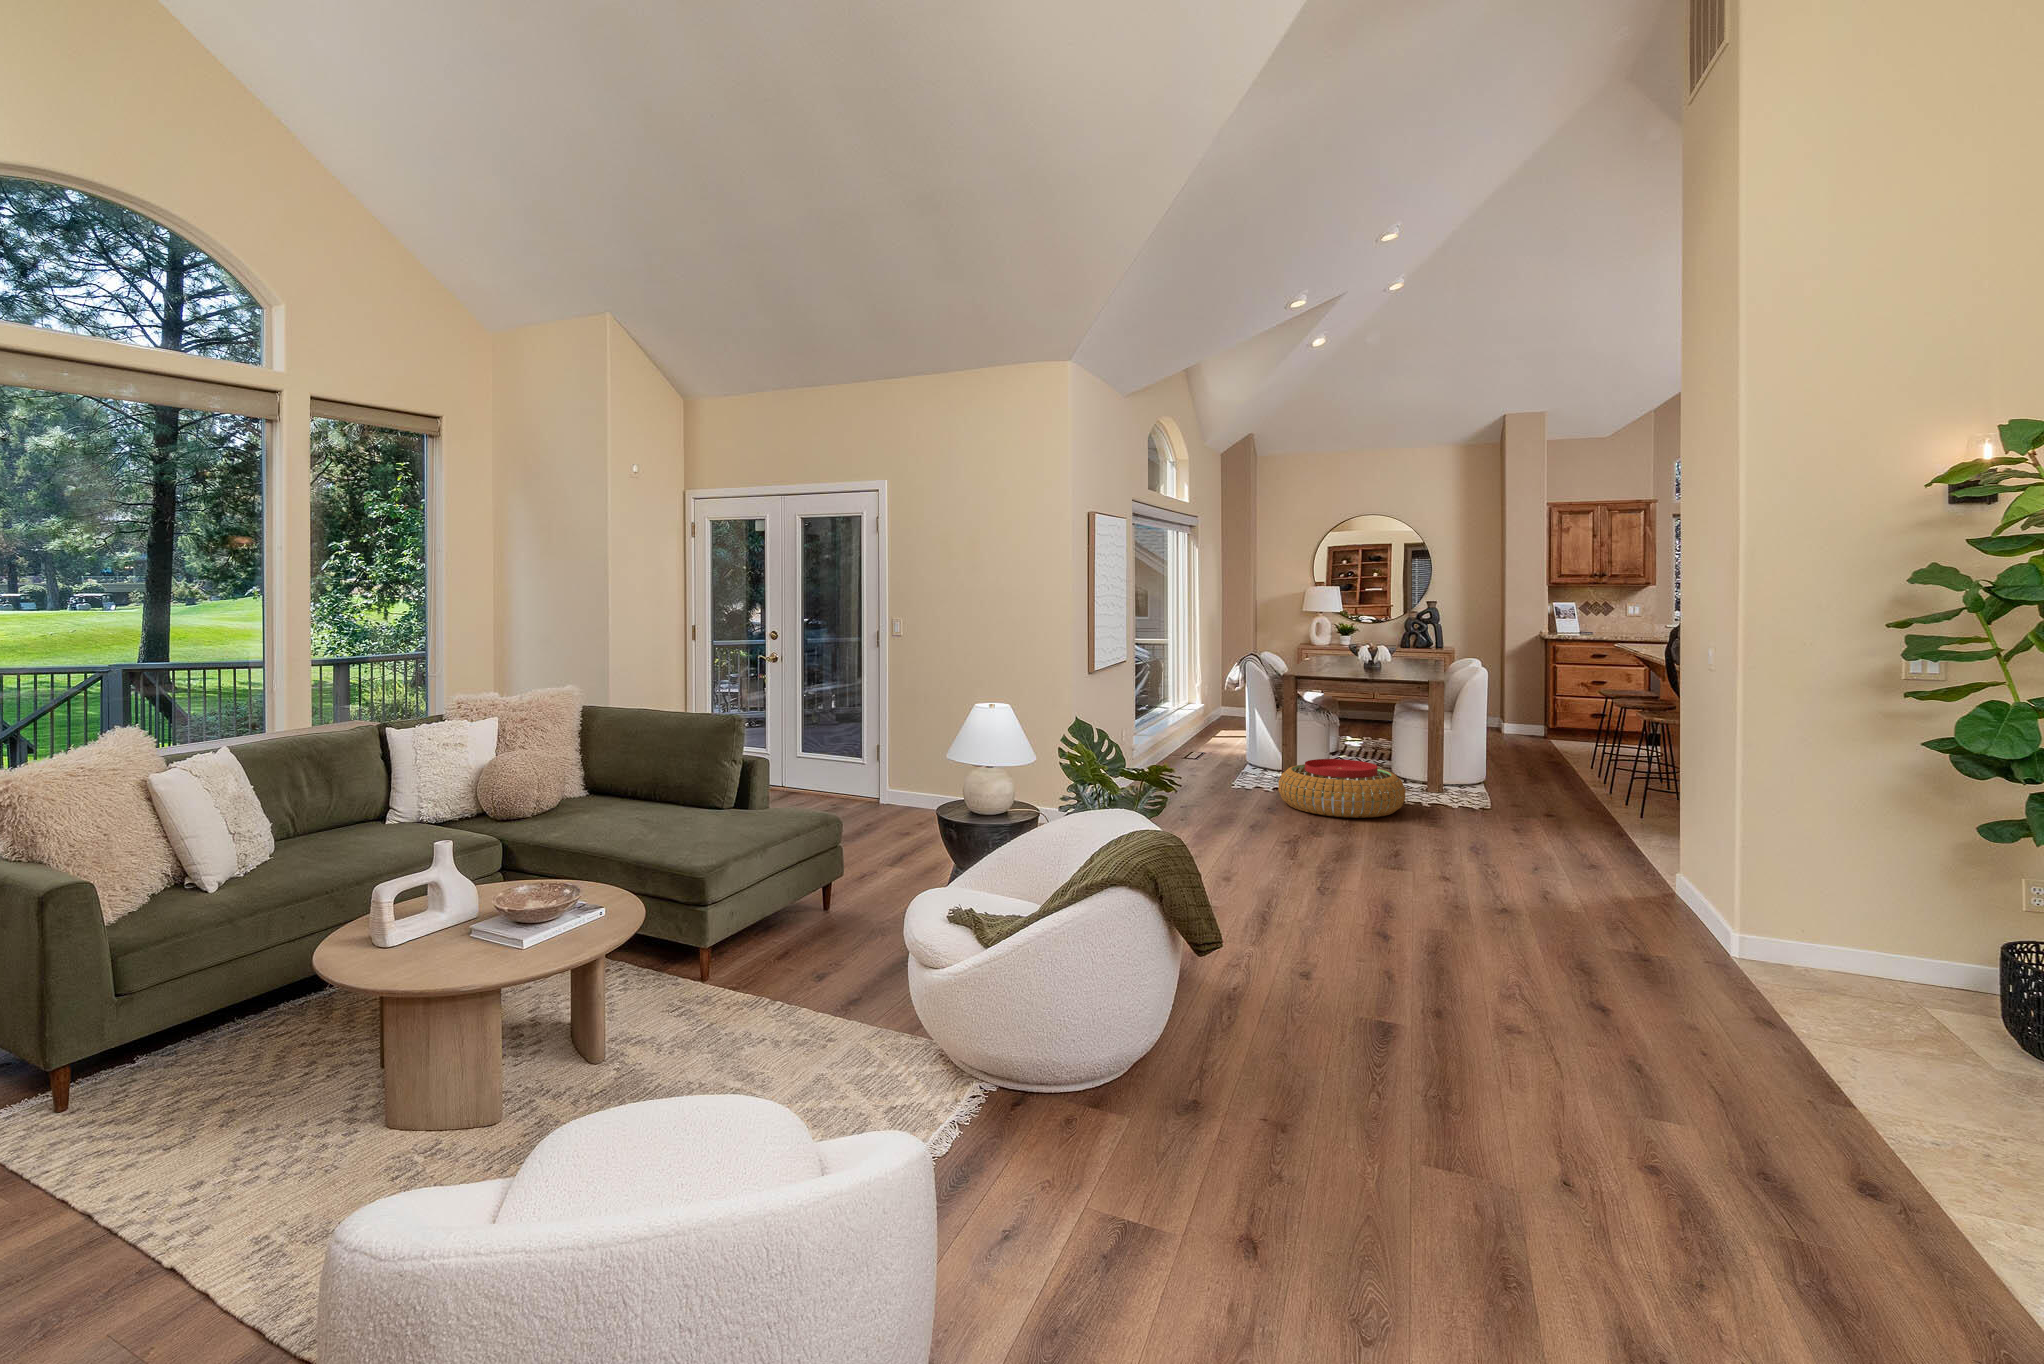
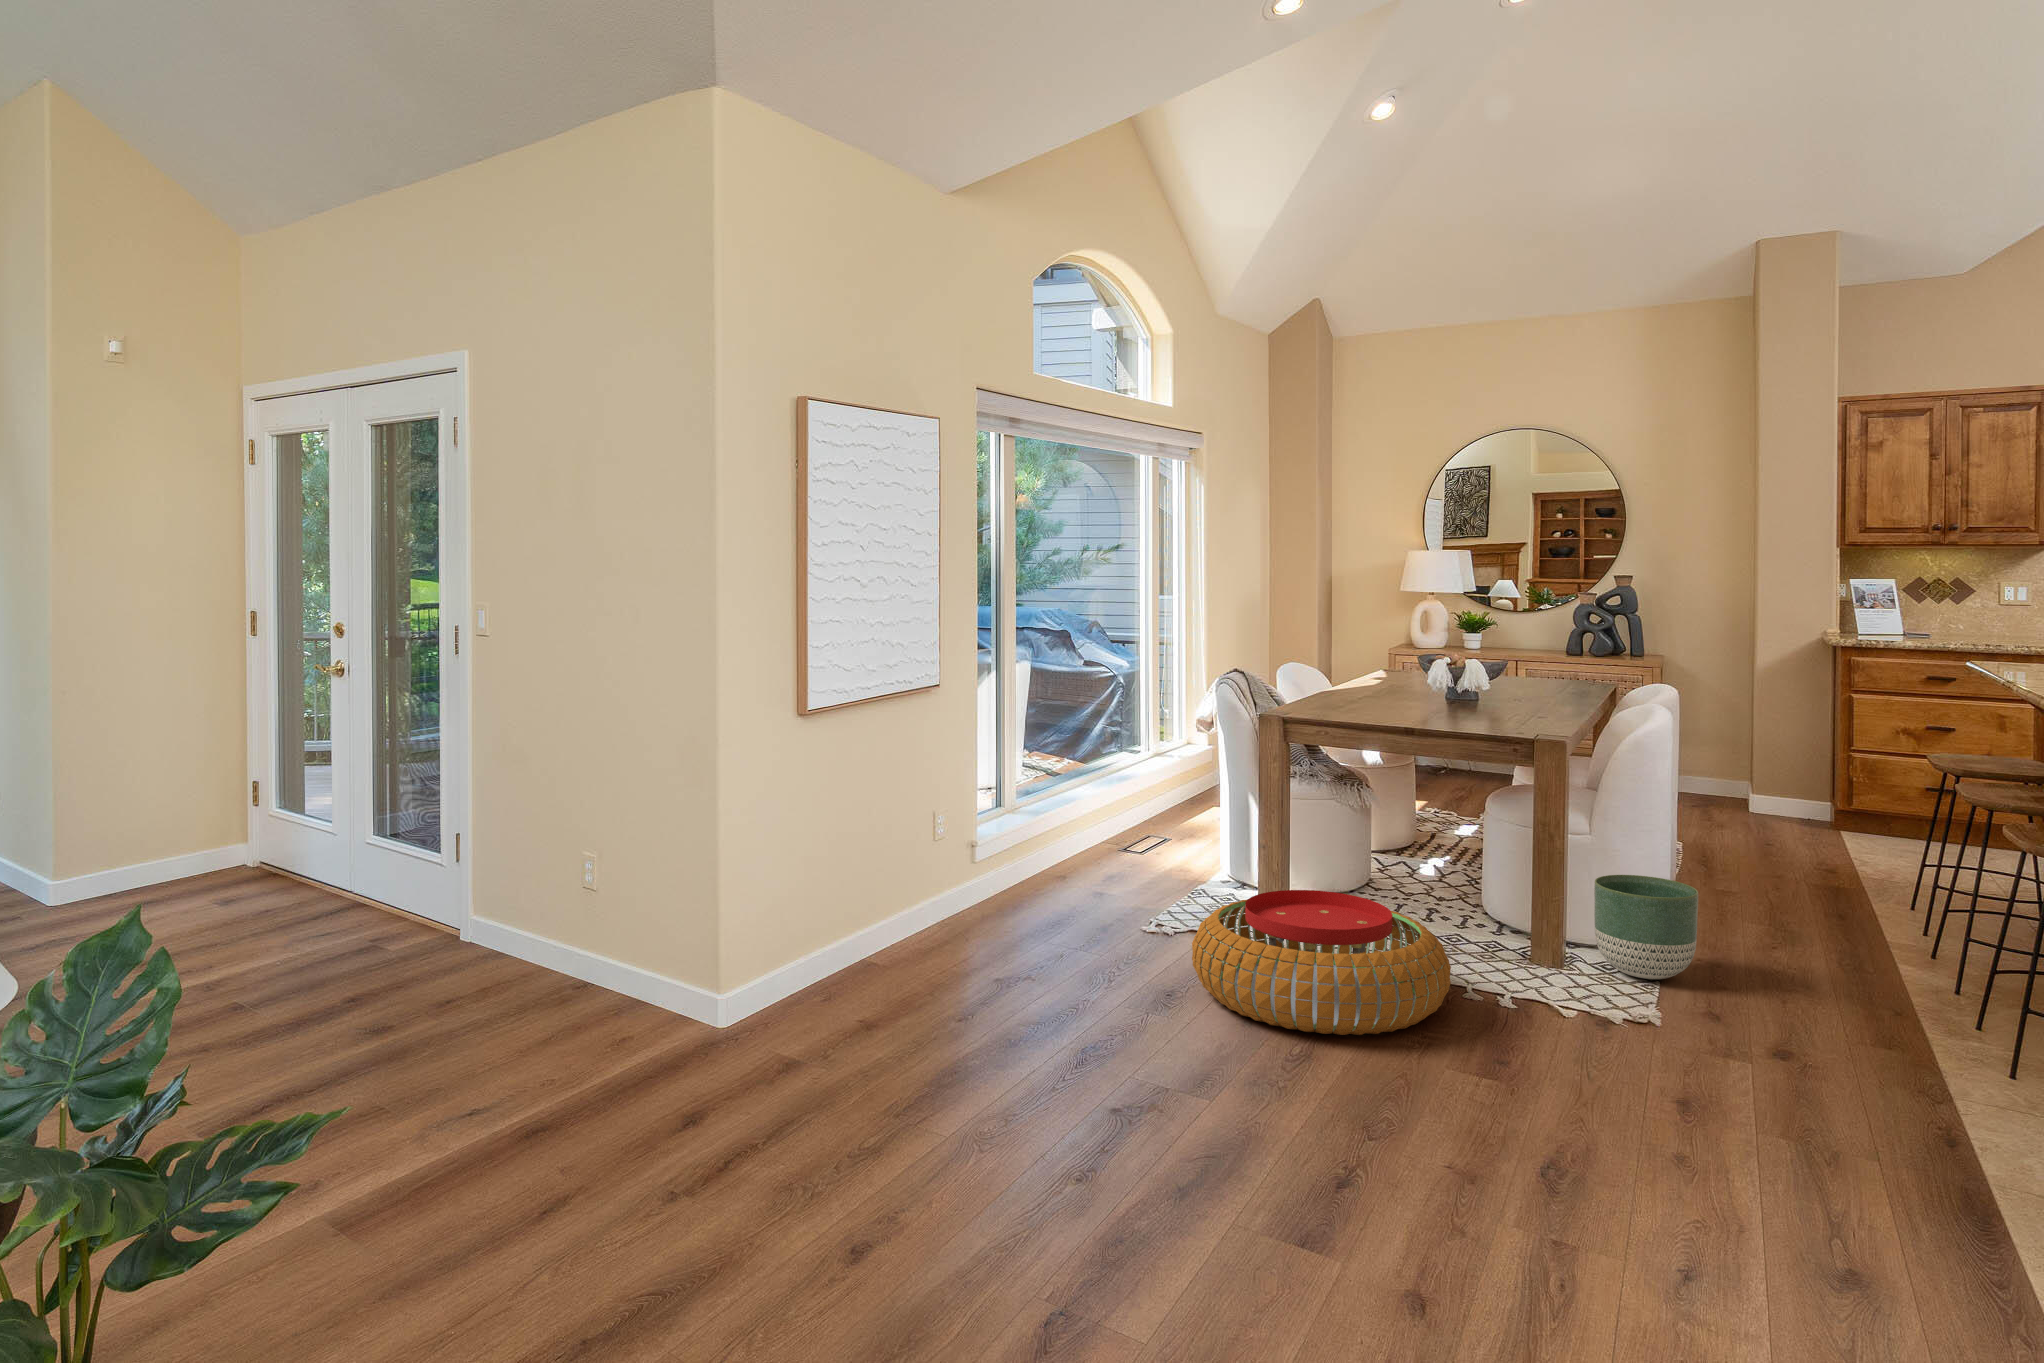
planter: none [1458,750,1506,797] -> present [1594,875,1698,979]

